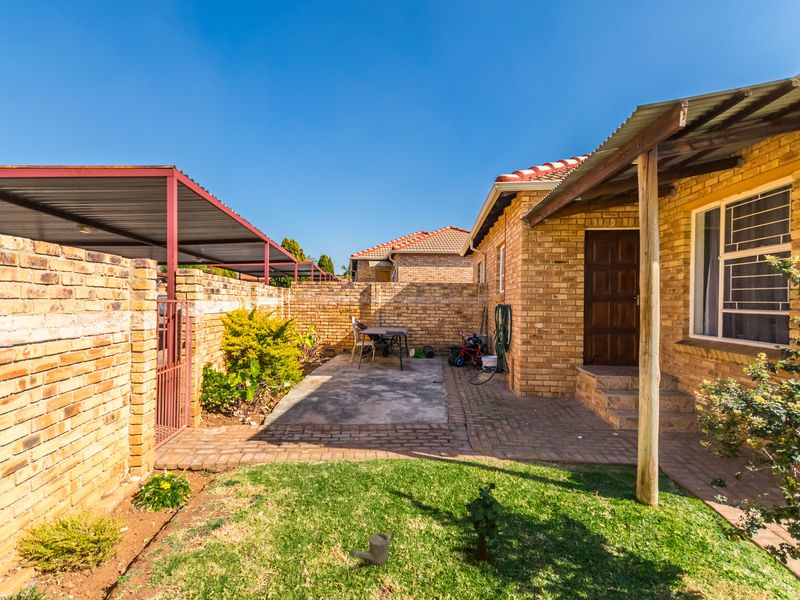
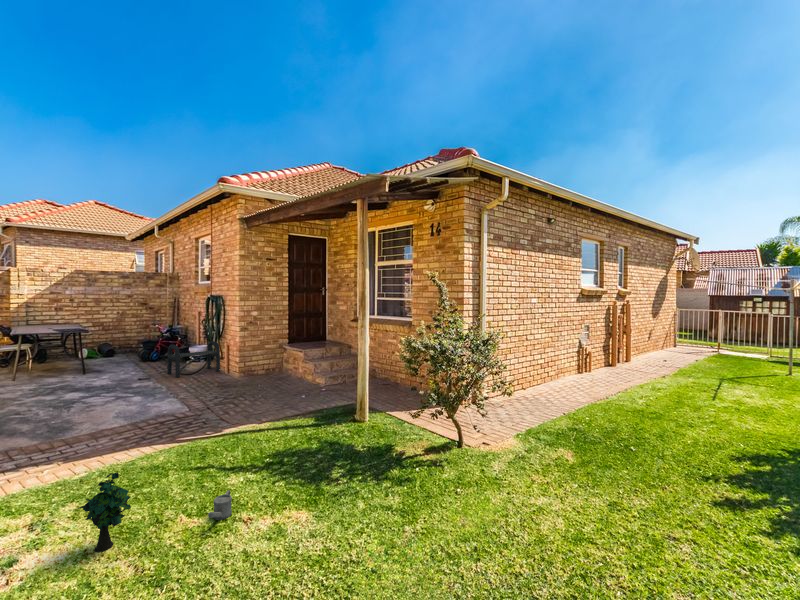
bench: none [464,351,510,385] -> present [167,341,220,378]
decorative plant: present [463,482,505,560] -> present [78,472,131,552]

